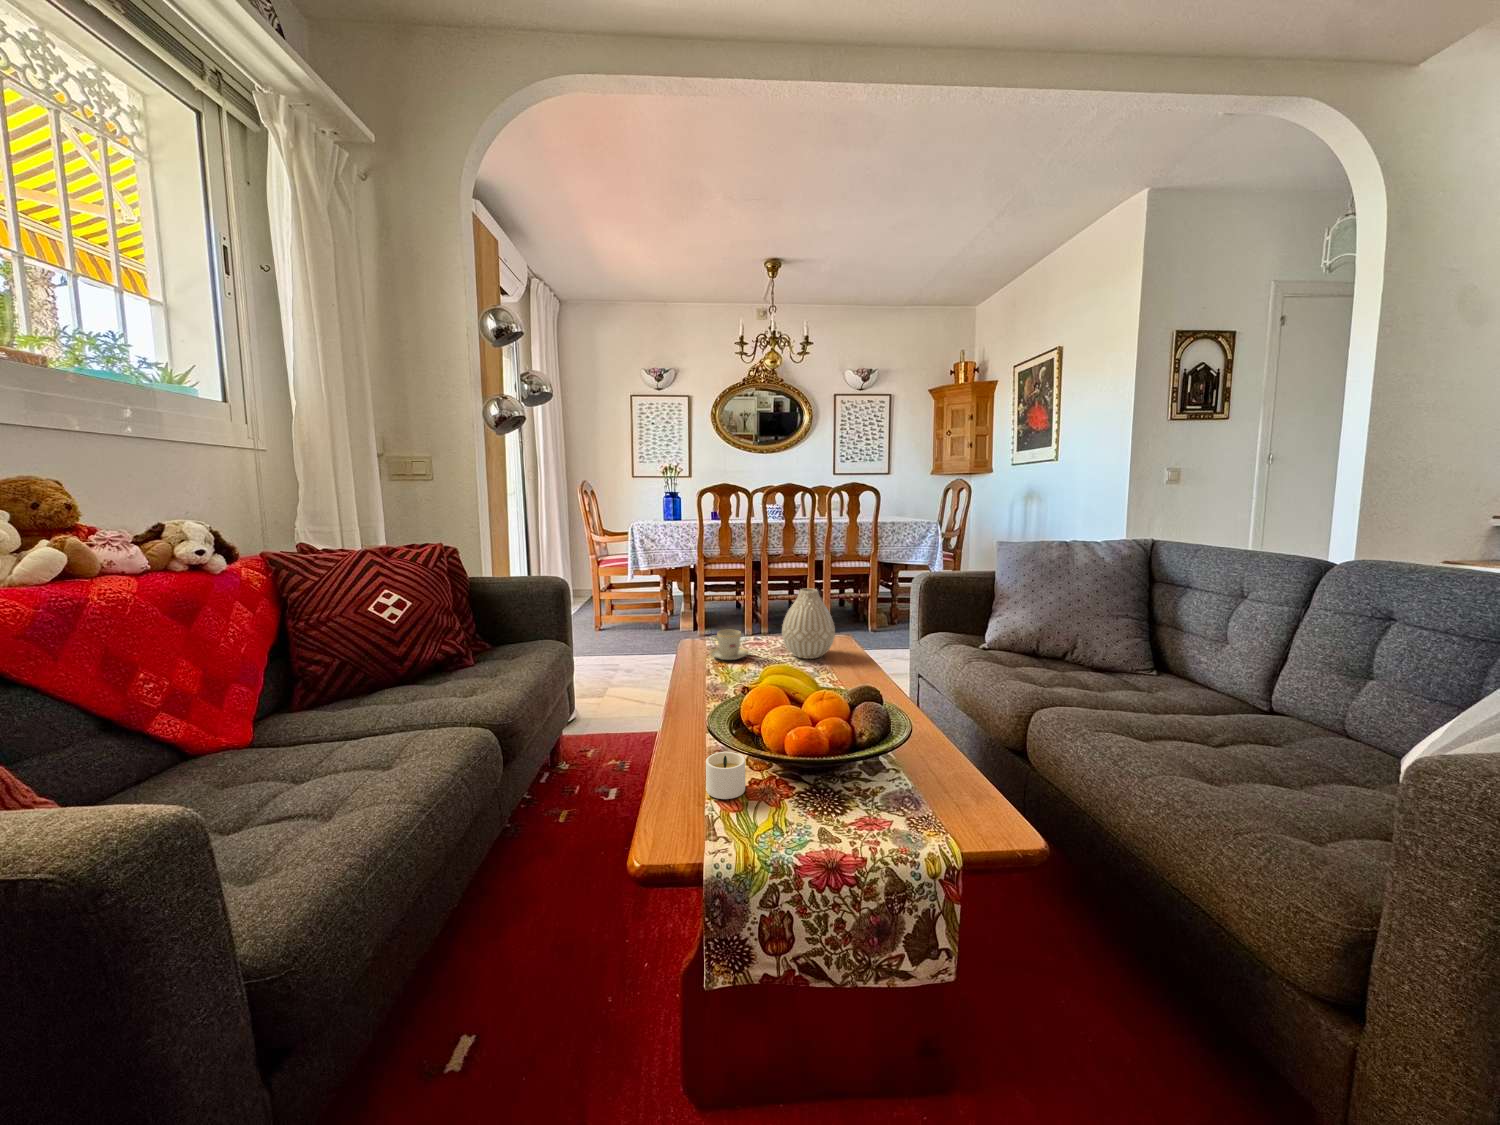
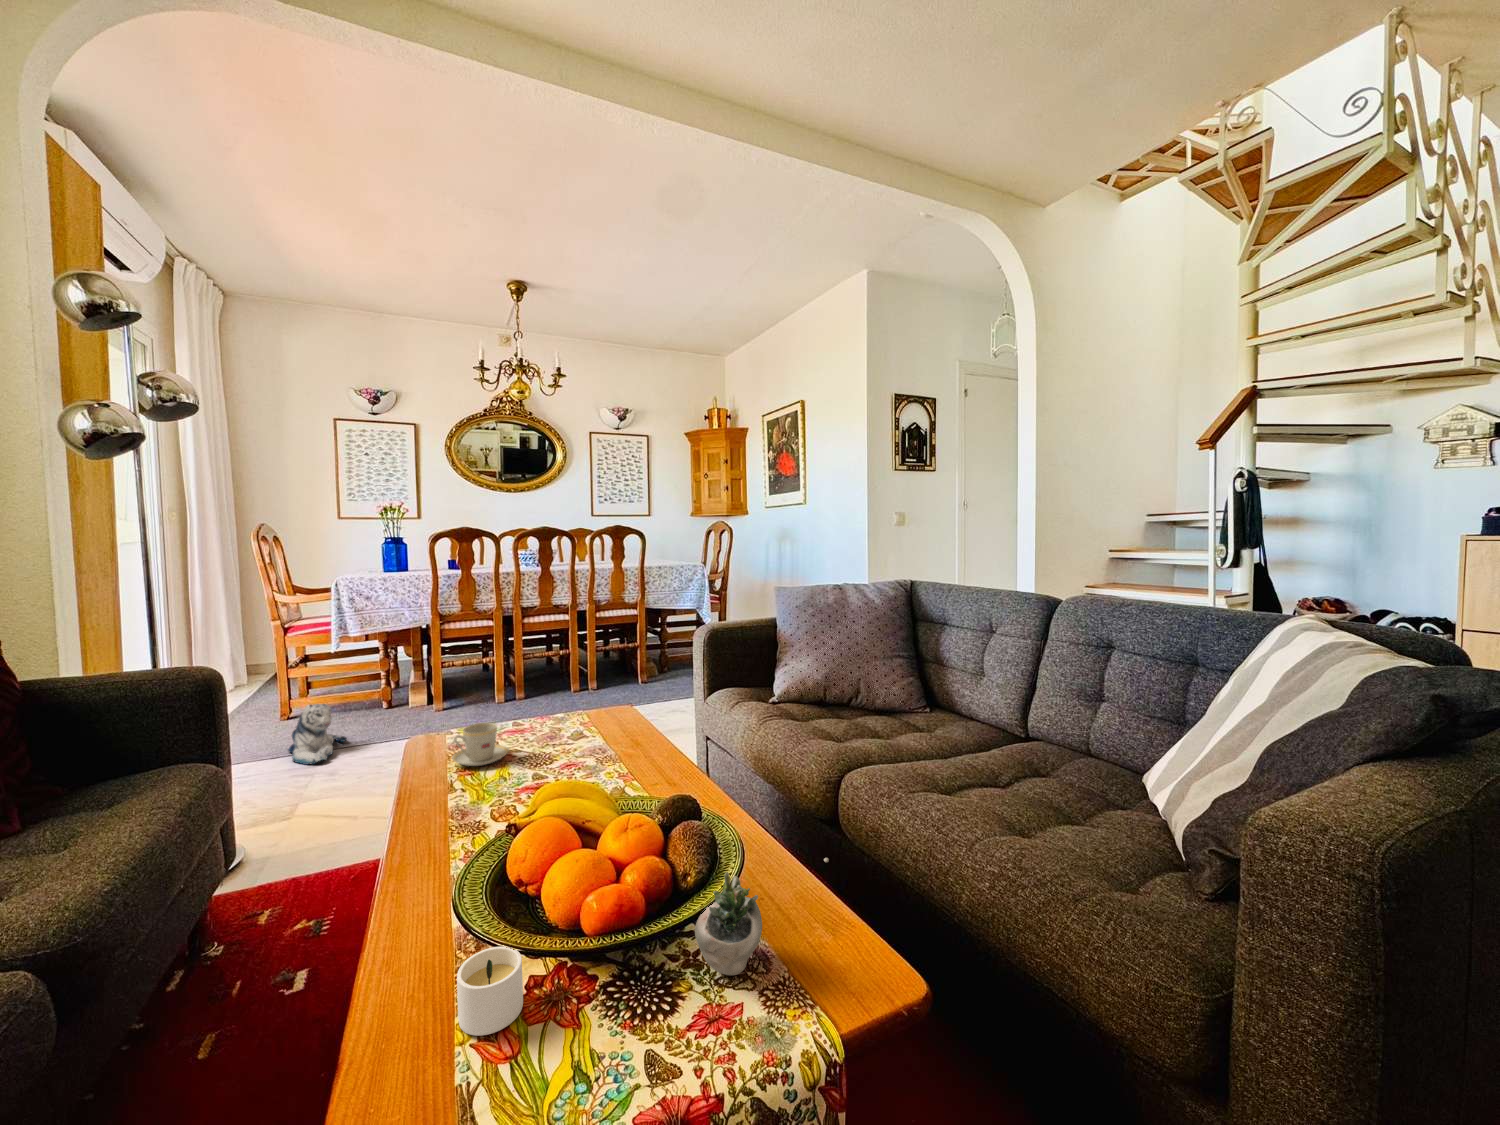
vase: present [782,588,835,659] -> none [552,660,619,749]
plush toy: none [601,617,639,661] -> present [288,704,347,765]
succulent plant: none [863,731,972,806] -> present [695,858,829,975]

